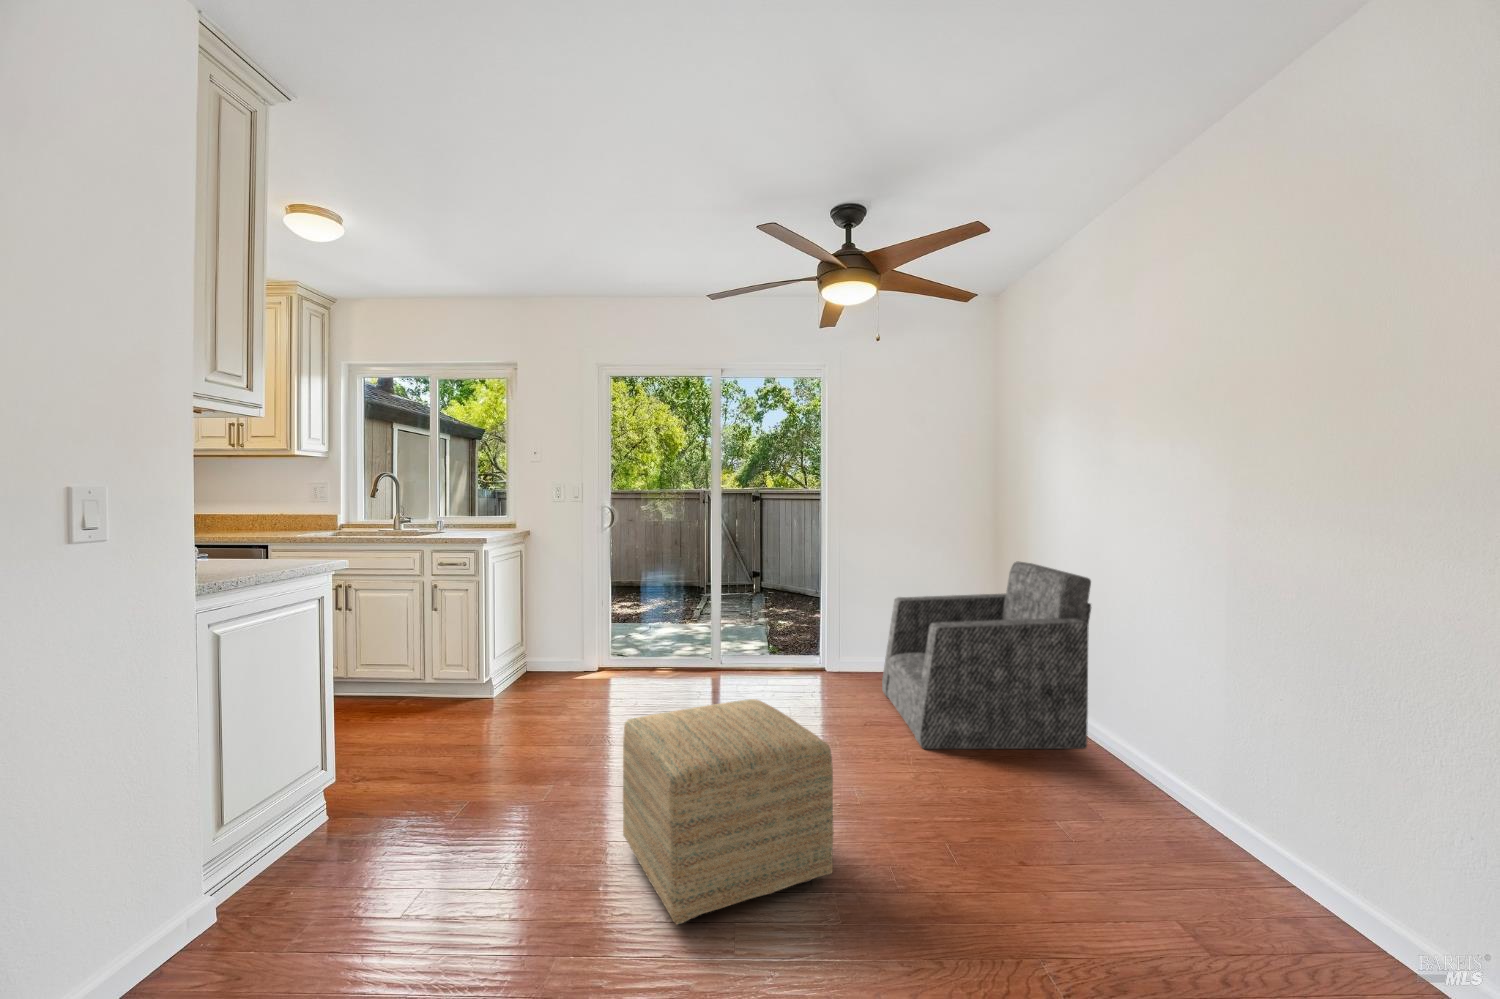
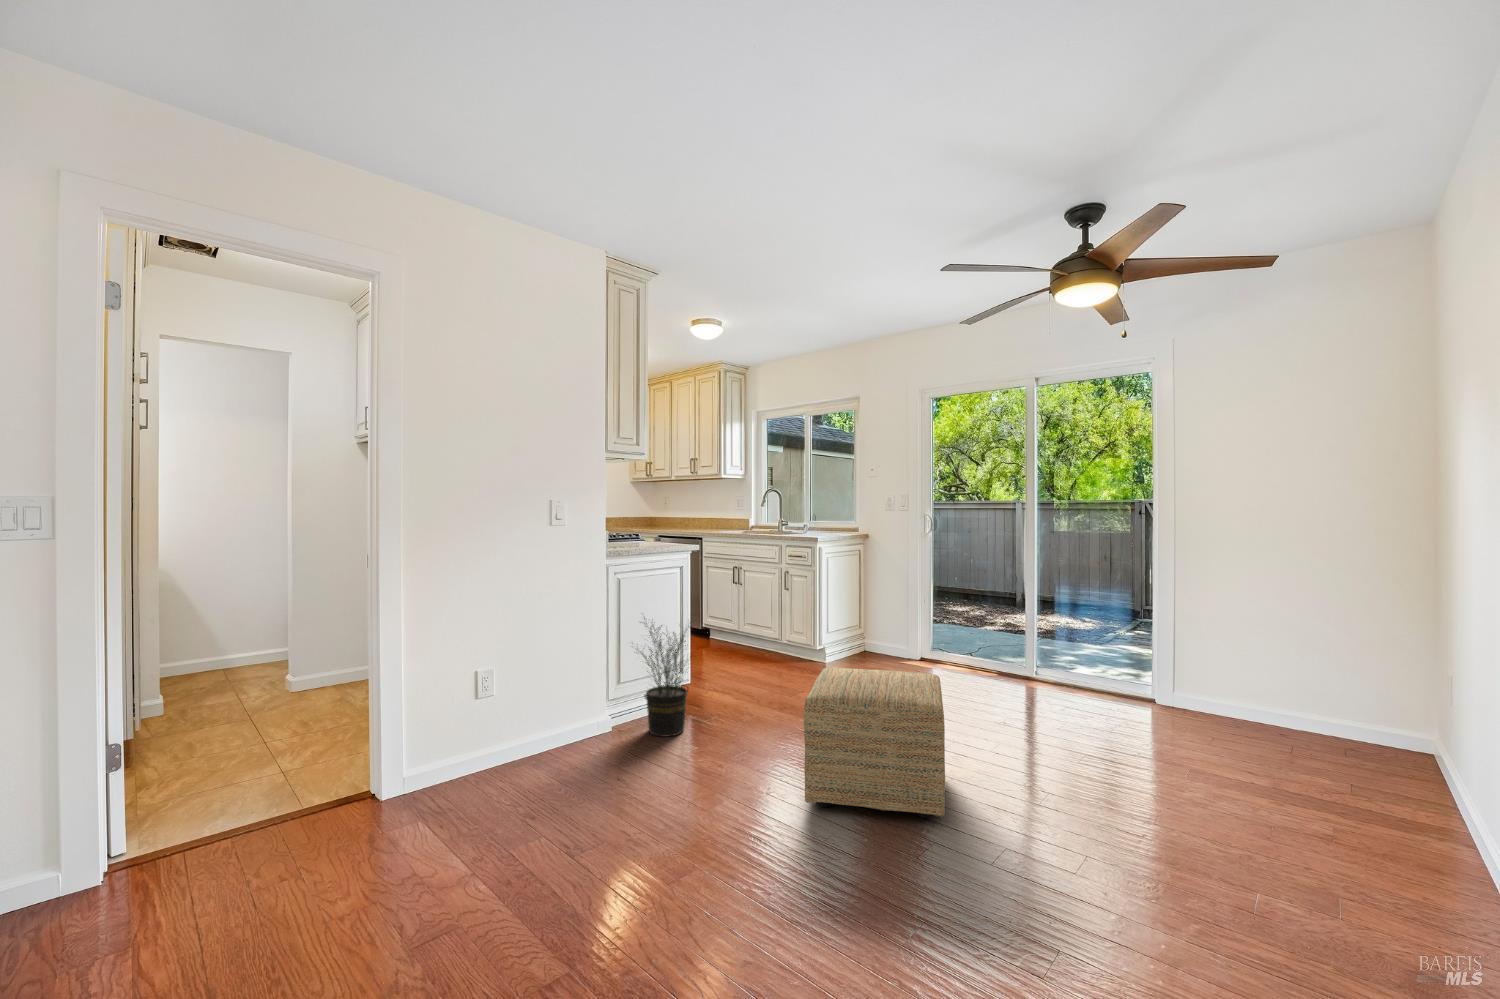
armchair: present [882,561,1091,749] -> none [1171,590,1457,838]
potted plant: none [258,669,400,899] -> present [640,618,693,737]

